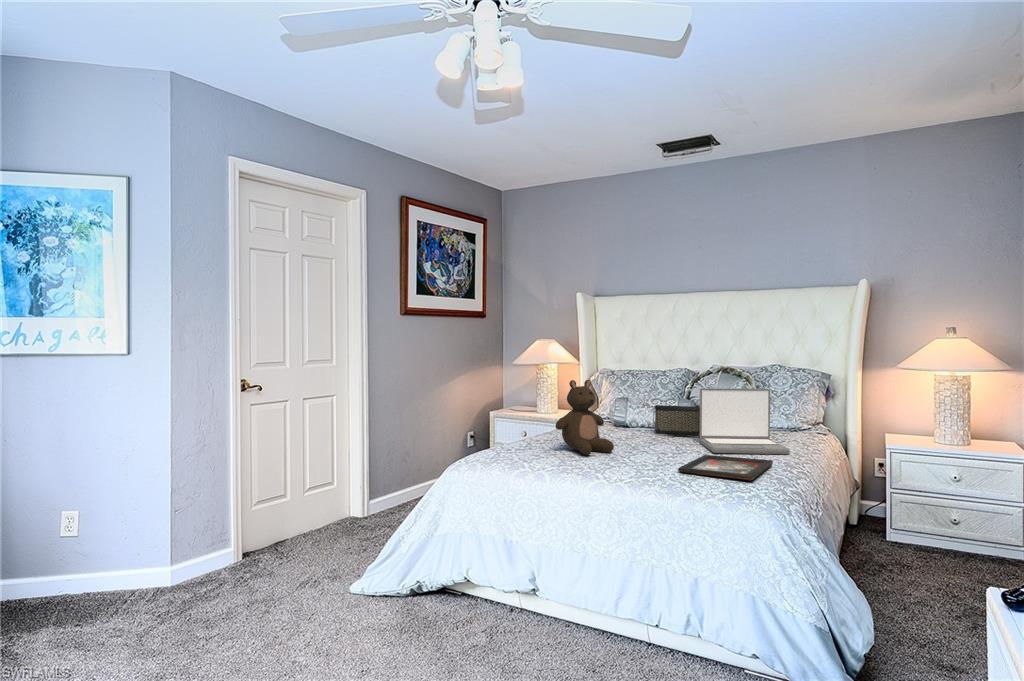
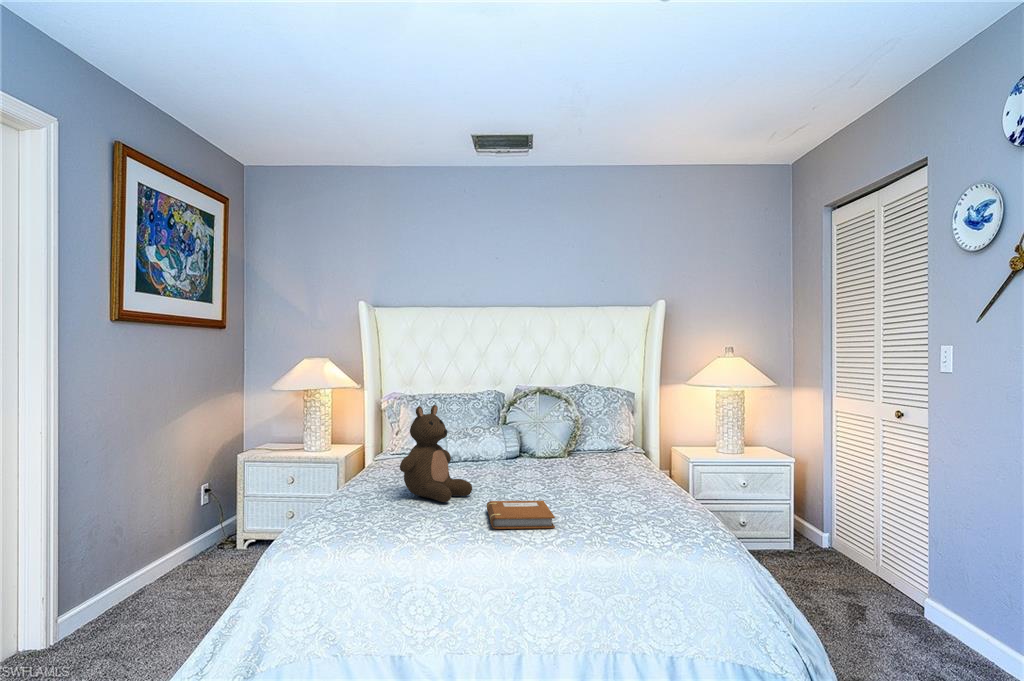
laptop: present [700,388,790,454] -> none [547,409,646,484]
handbag: present [653,405,700,437] -> none [484,433,543,468]
decorative tray: present [678,455,773,480] -> none [573,487,659,513]
notebook: none [597,457,656,481] -> present [487,501,555,529]

